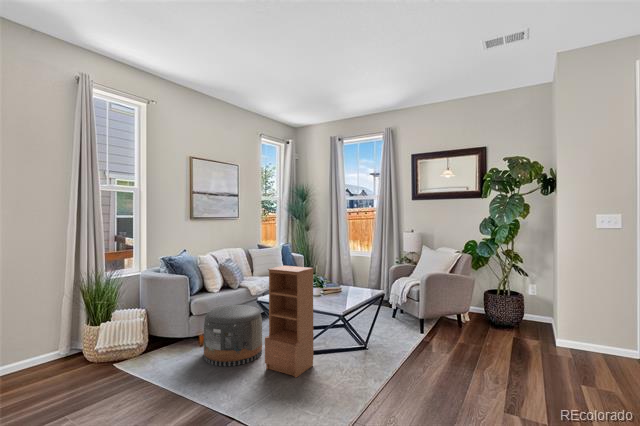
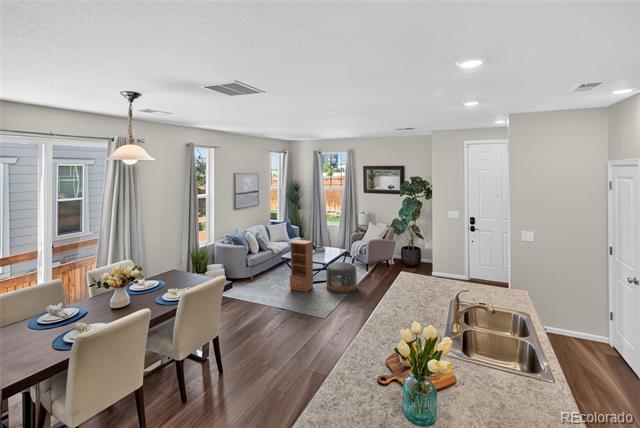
pouf: present [204,305,262,366] -> present [326,262,357,294]

